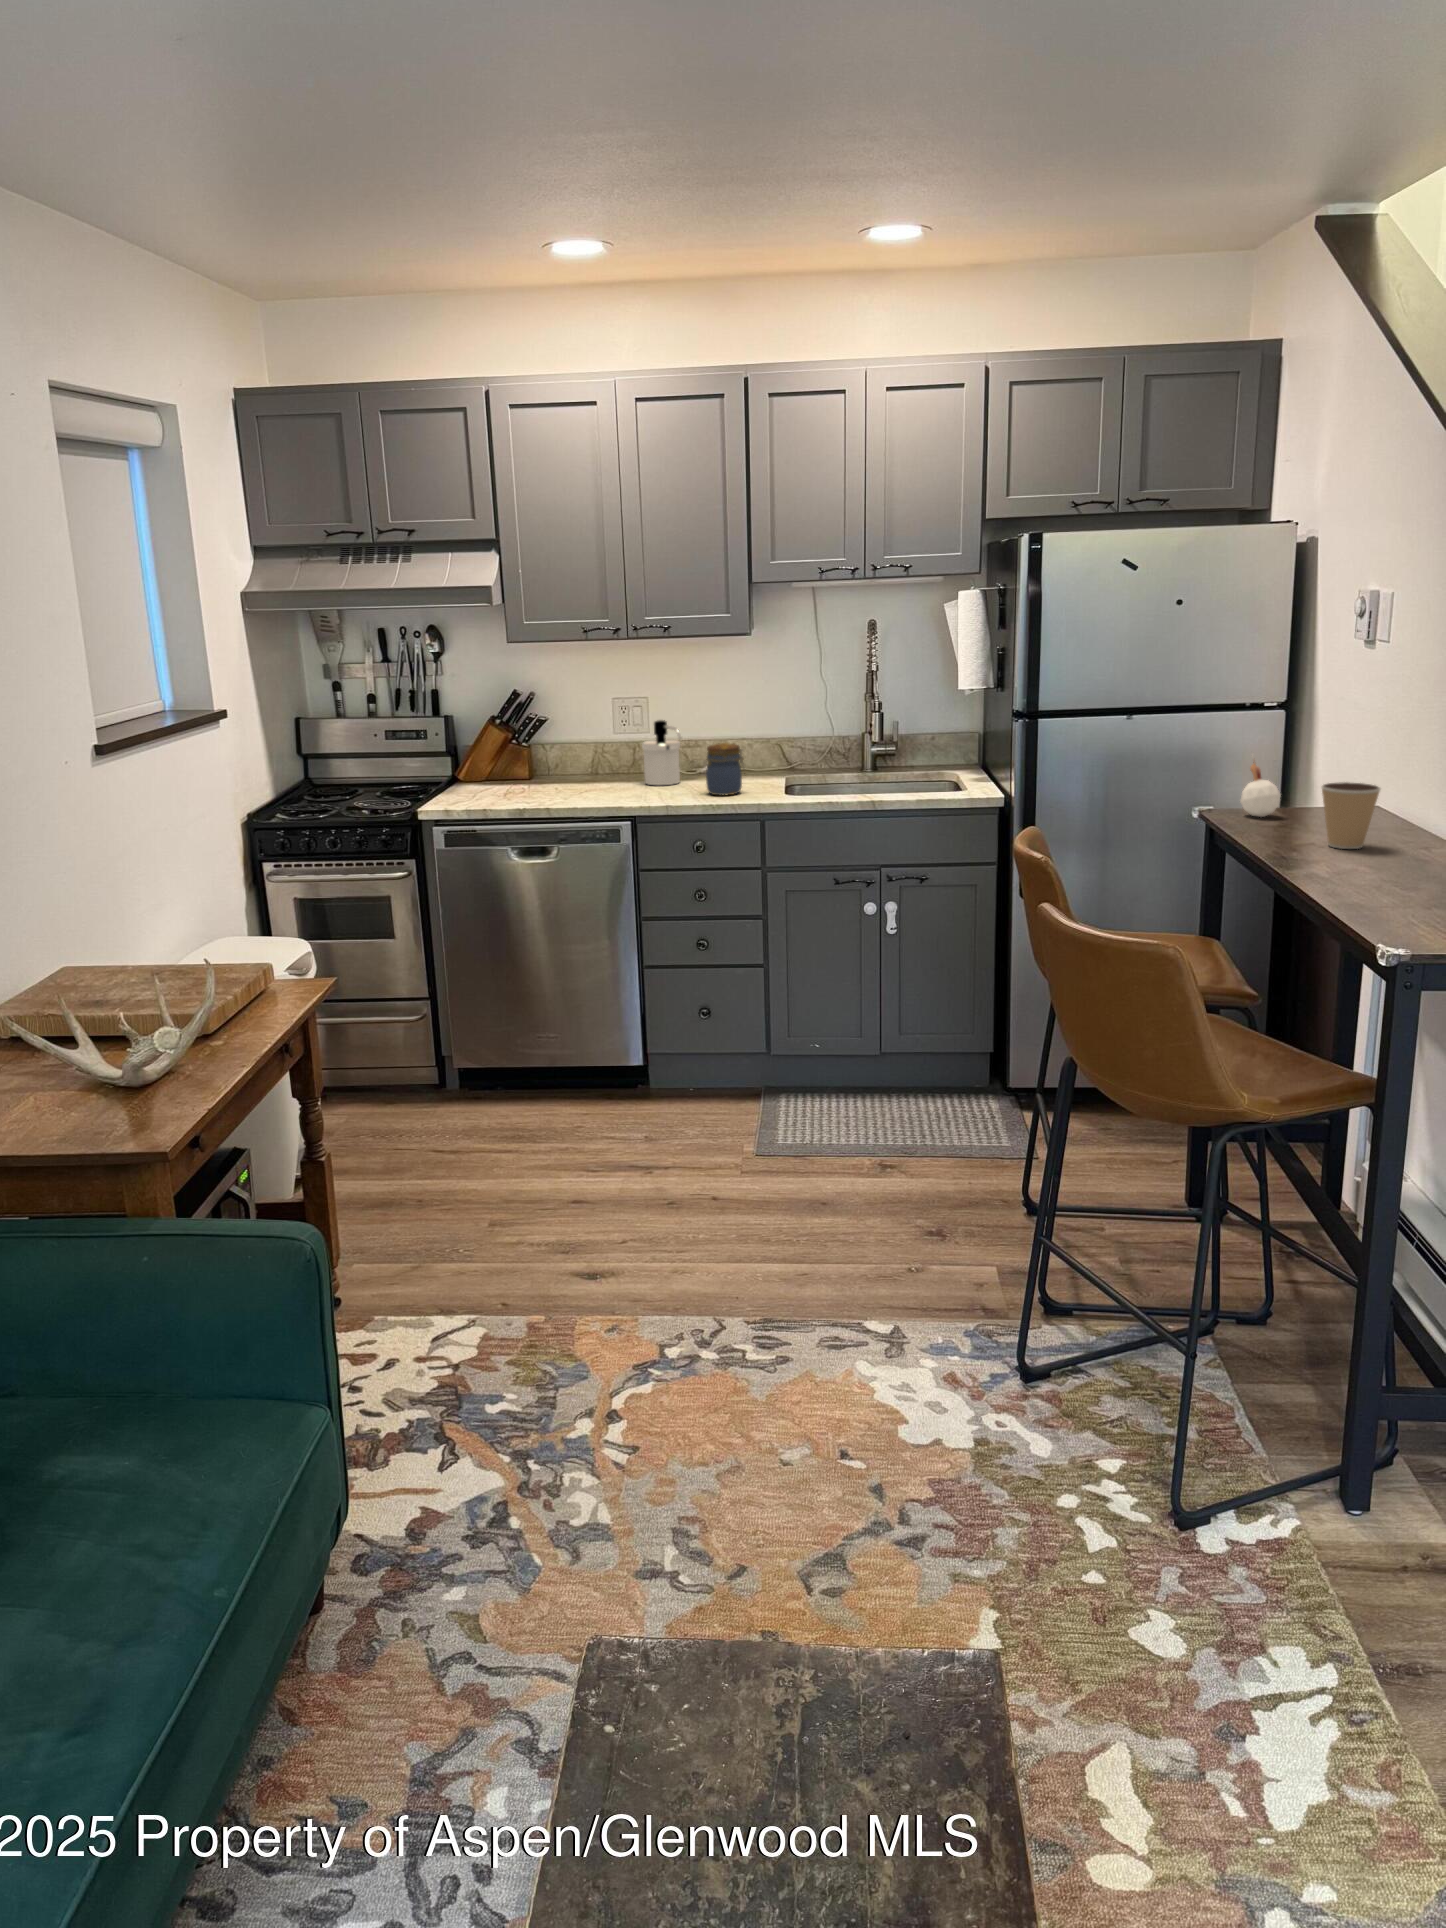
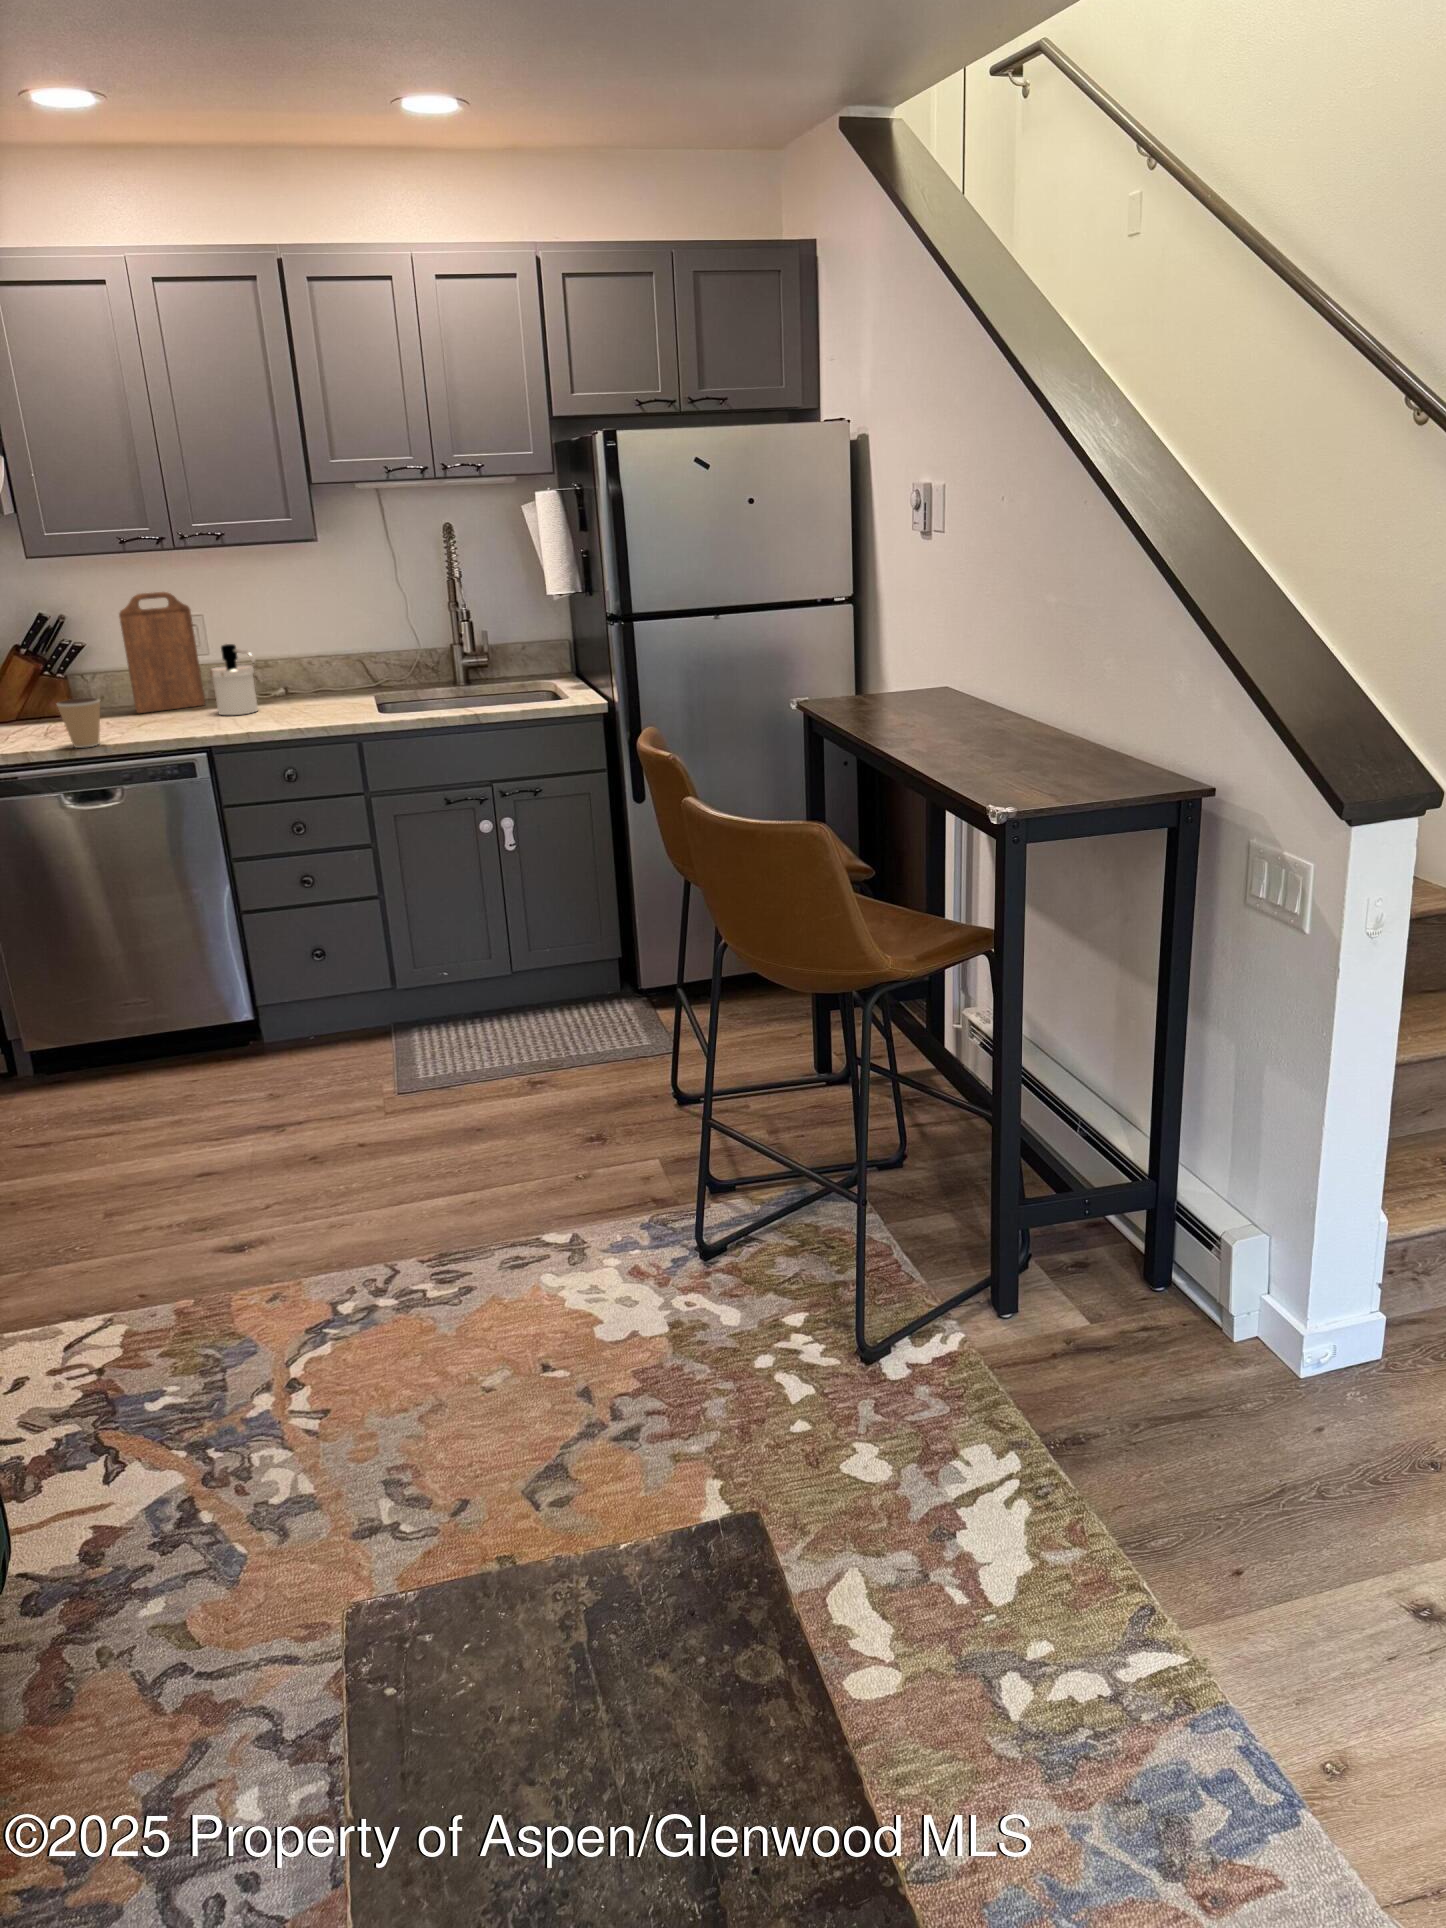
cutting board: none [573,670,637,778] -> present [119,592,205,713]
jar: present [706,743,746,795] -> none [287,665,333,721]
candle: present [1241,760,1280,817] -> none [835,641,870,702]
coffee cup: present [1322,782,1381,849] -> present [57,698,100,748]

